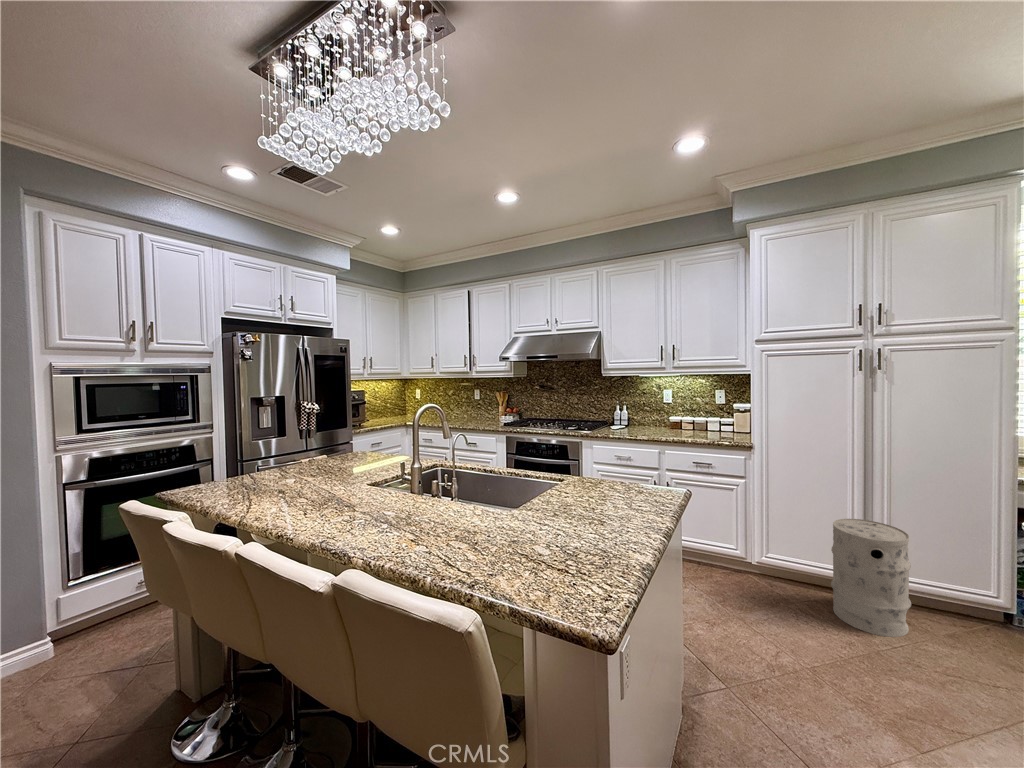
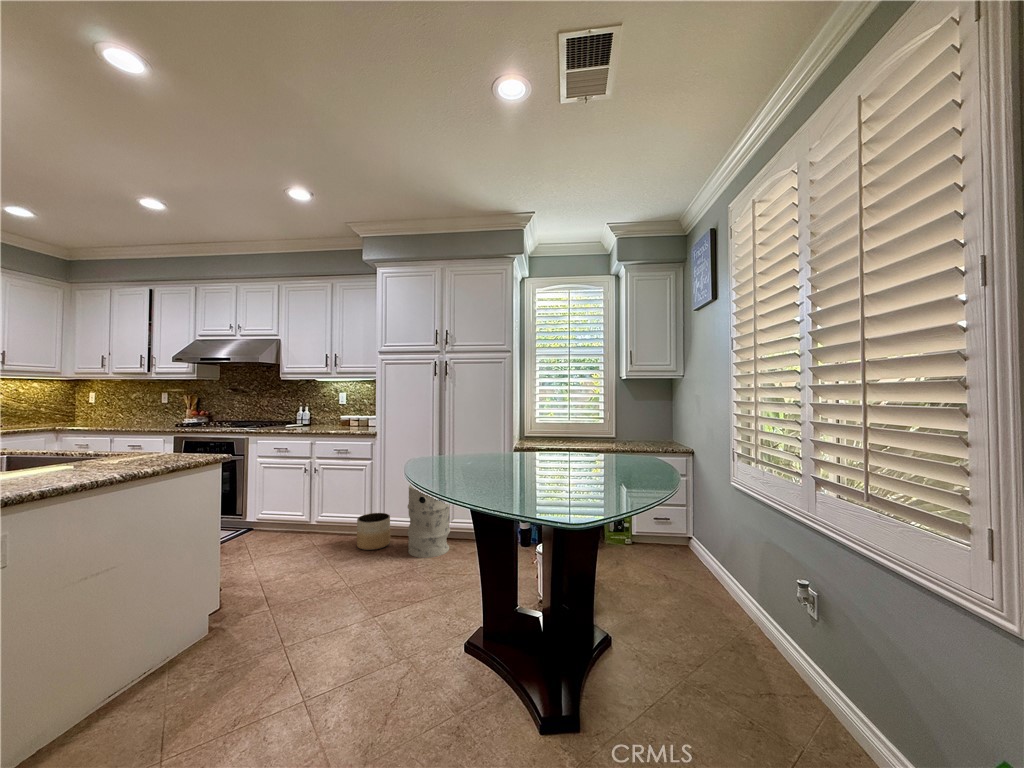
planter: none [744,549,792,603] -> present [357,513,390,550]

